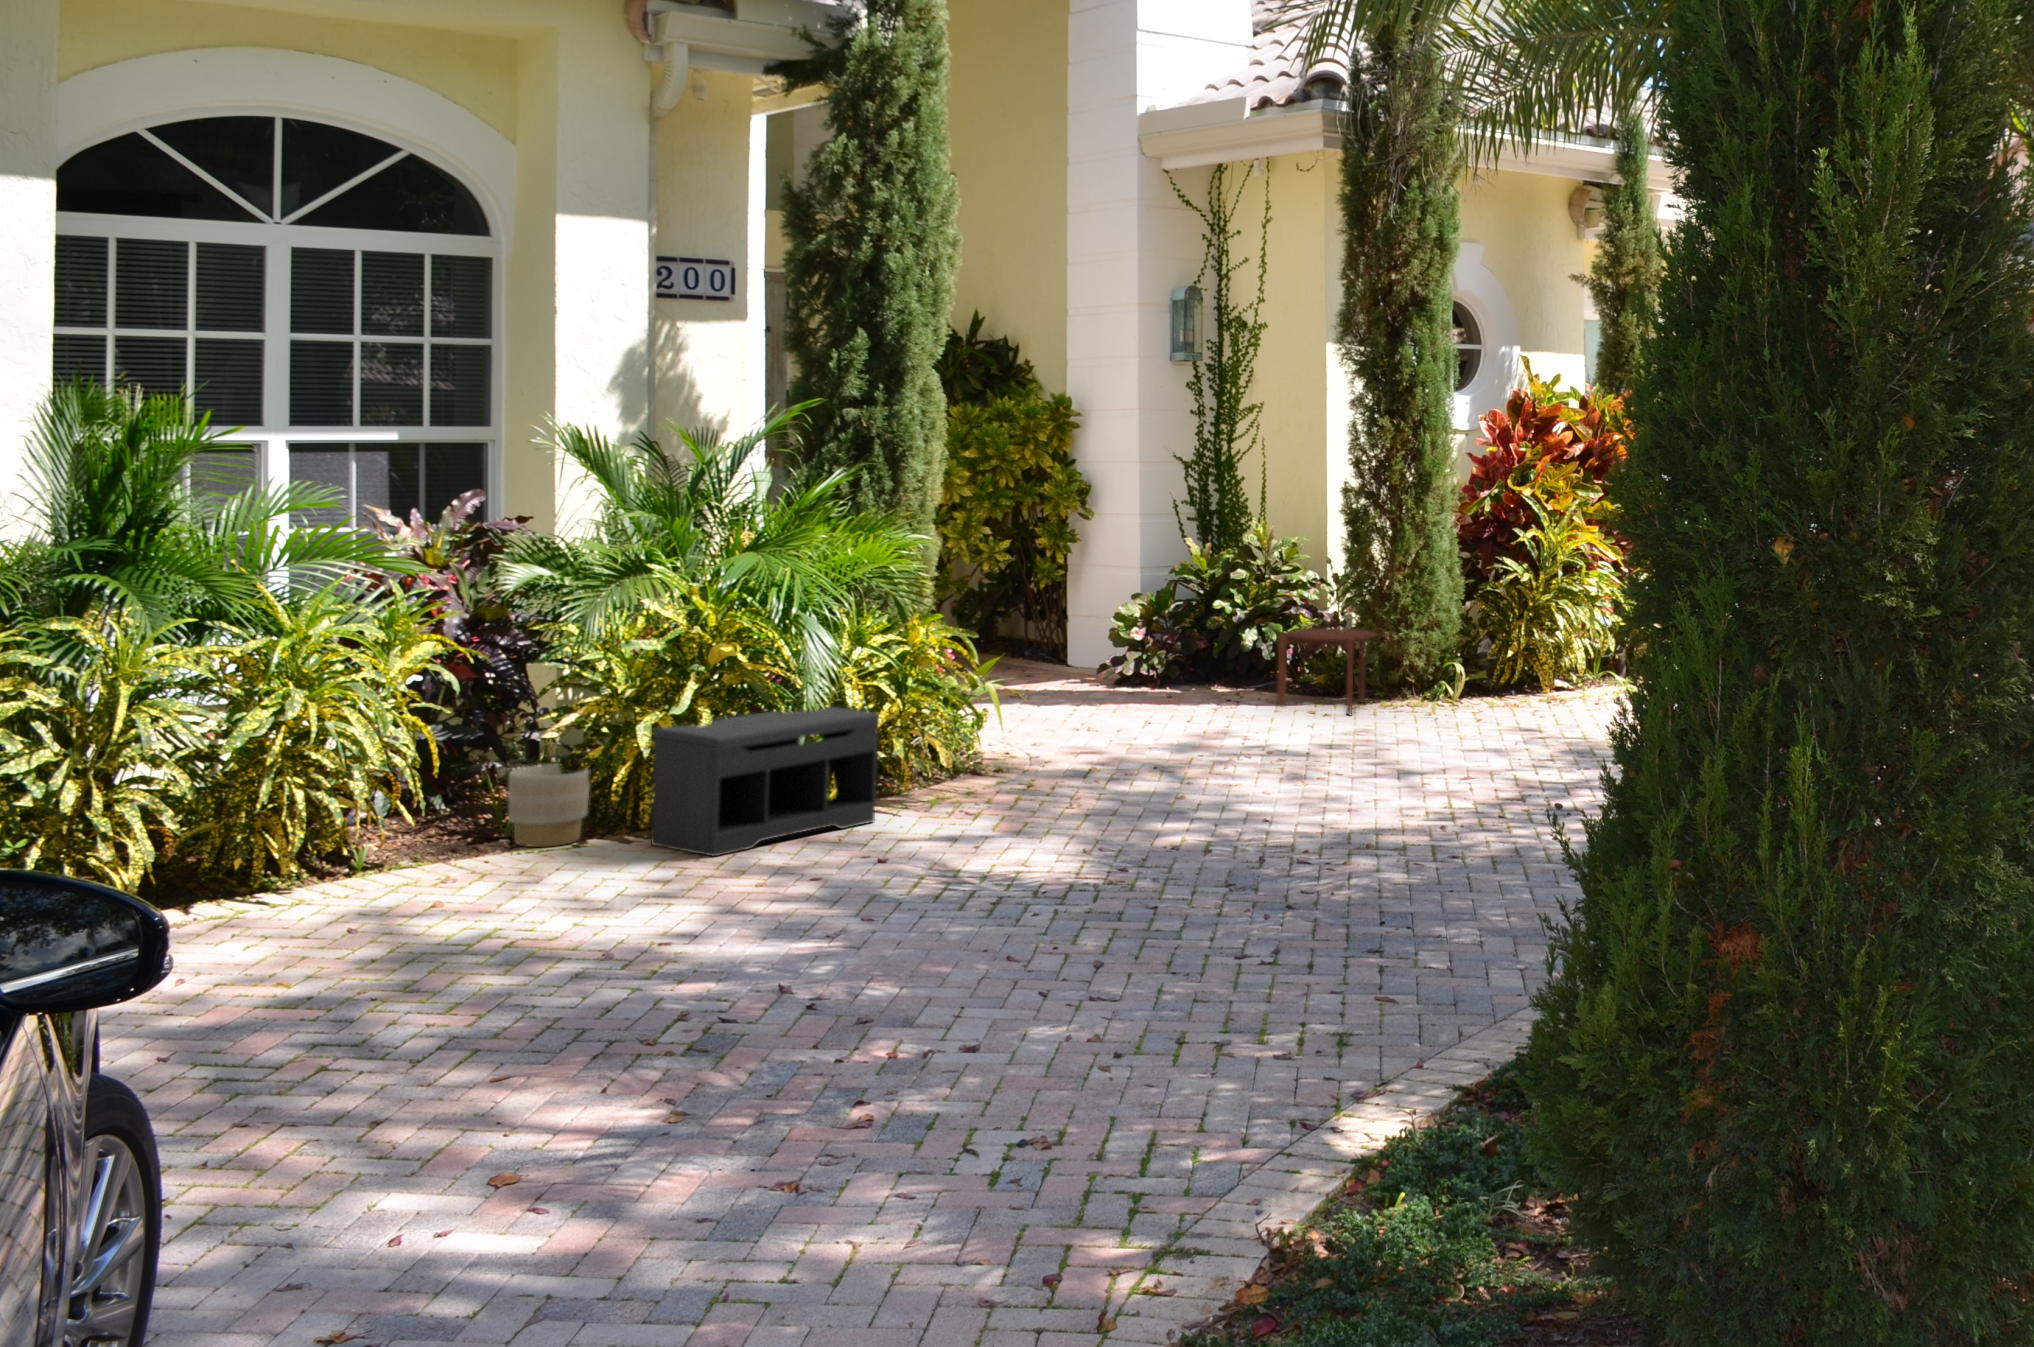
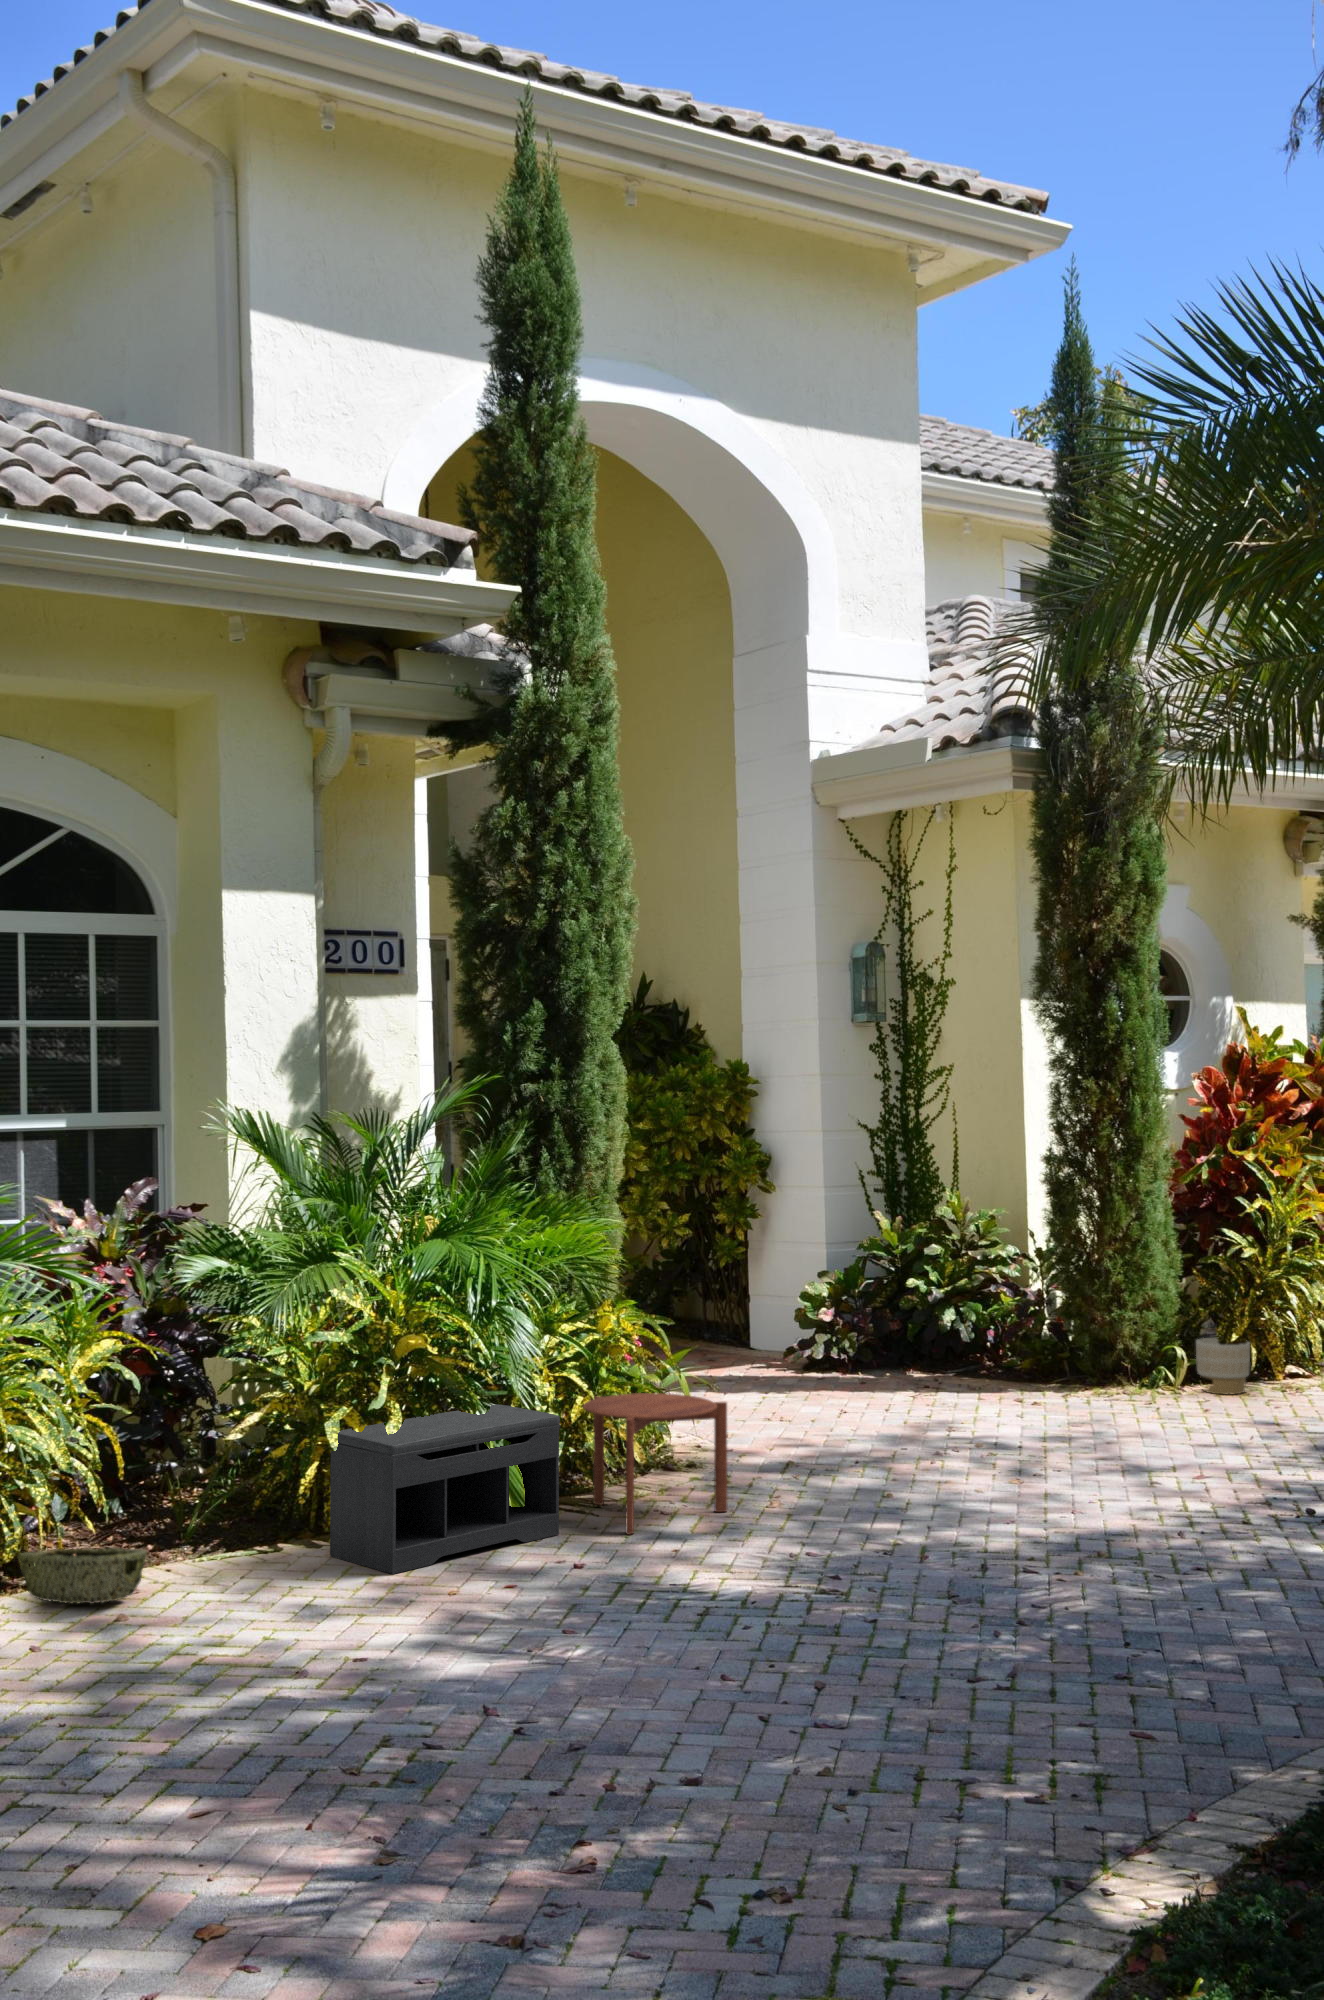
side table: present [1277,628,1376,715] -> present [583,1393,727,1535]
planter: present [508,764,590,847] -> present [1196,1338,1250,1394]
woven basket: none [335,837,470,889] -> present [18,1548,147,1604]

